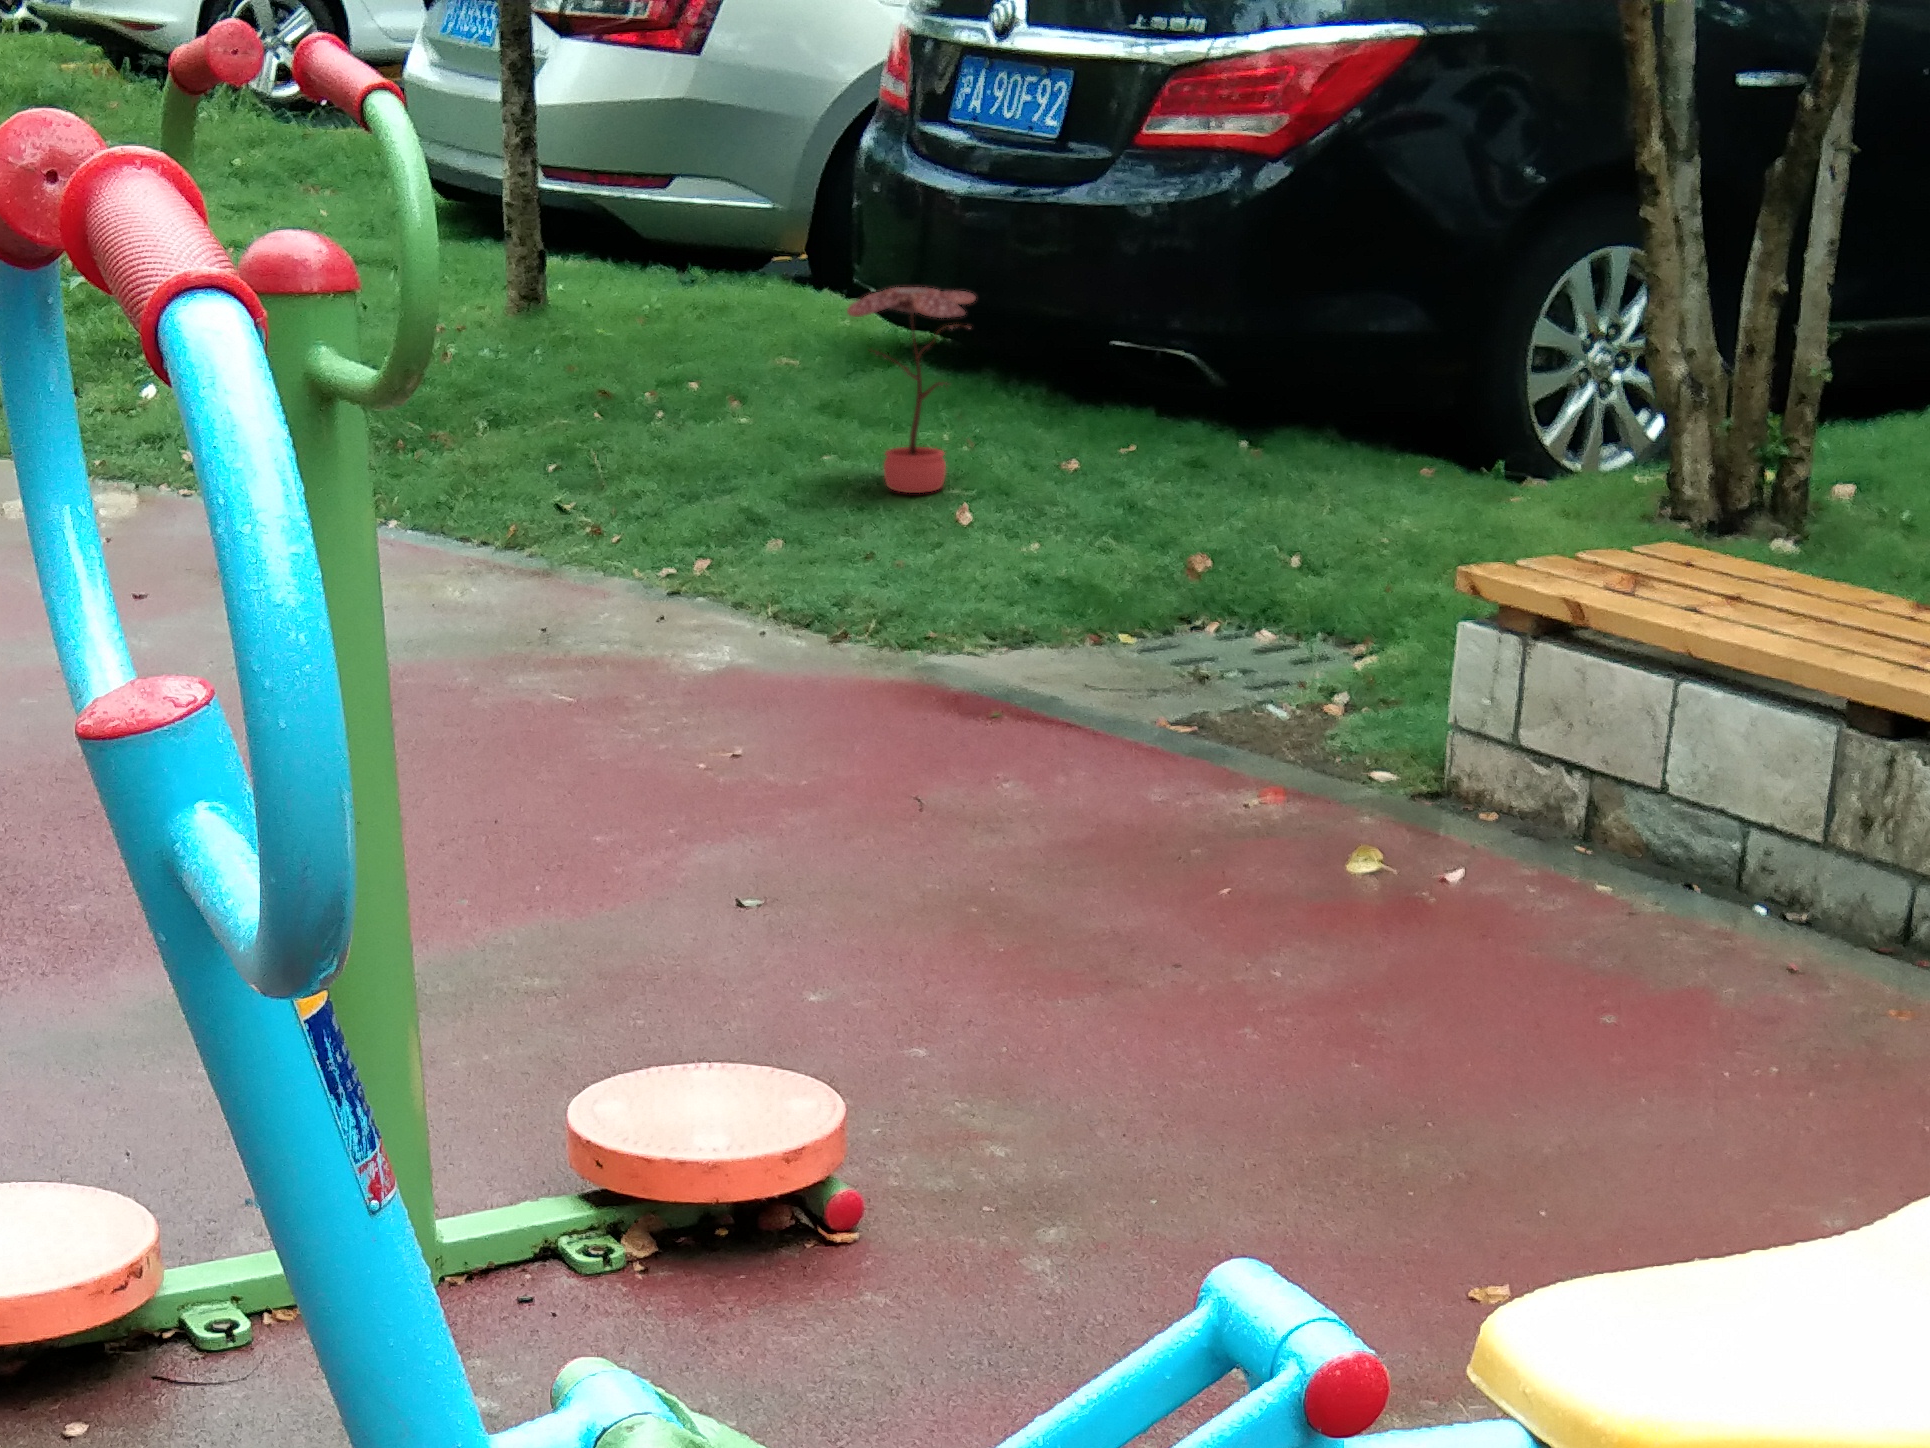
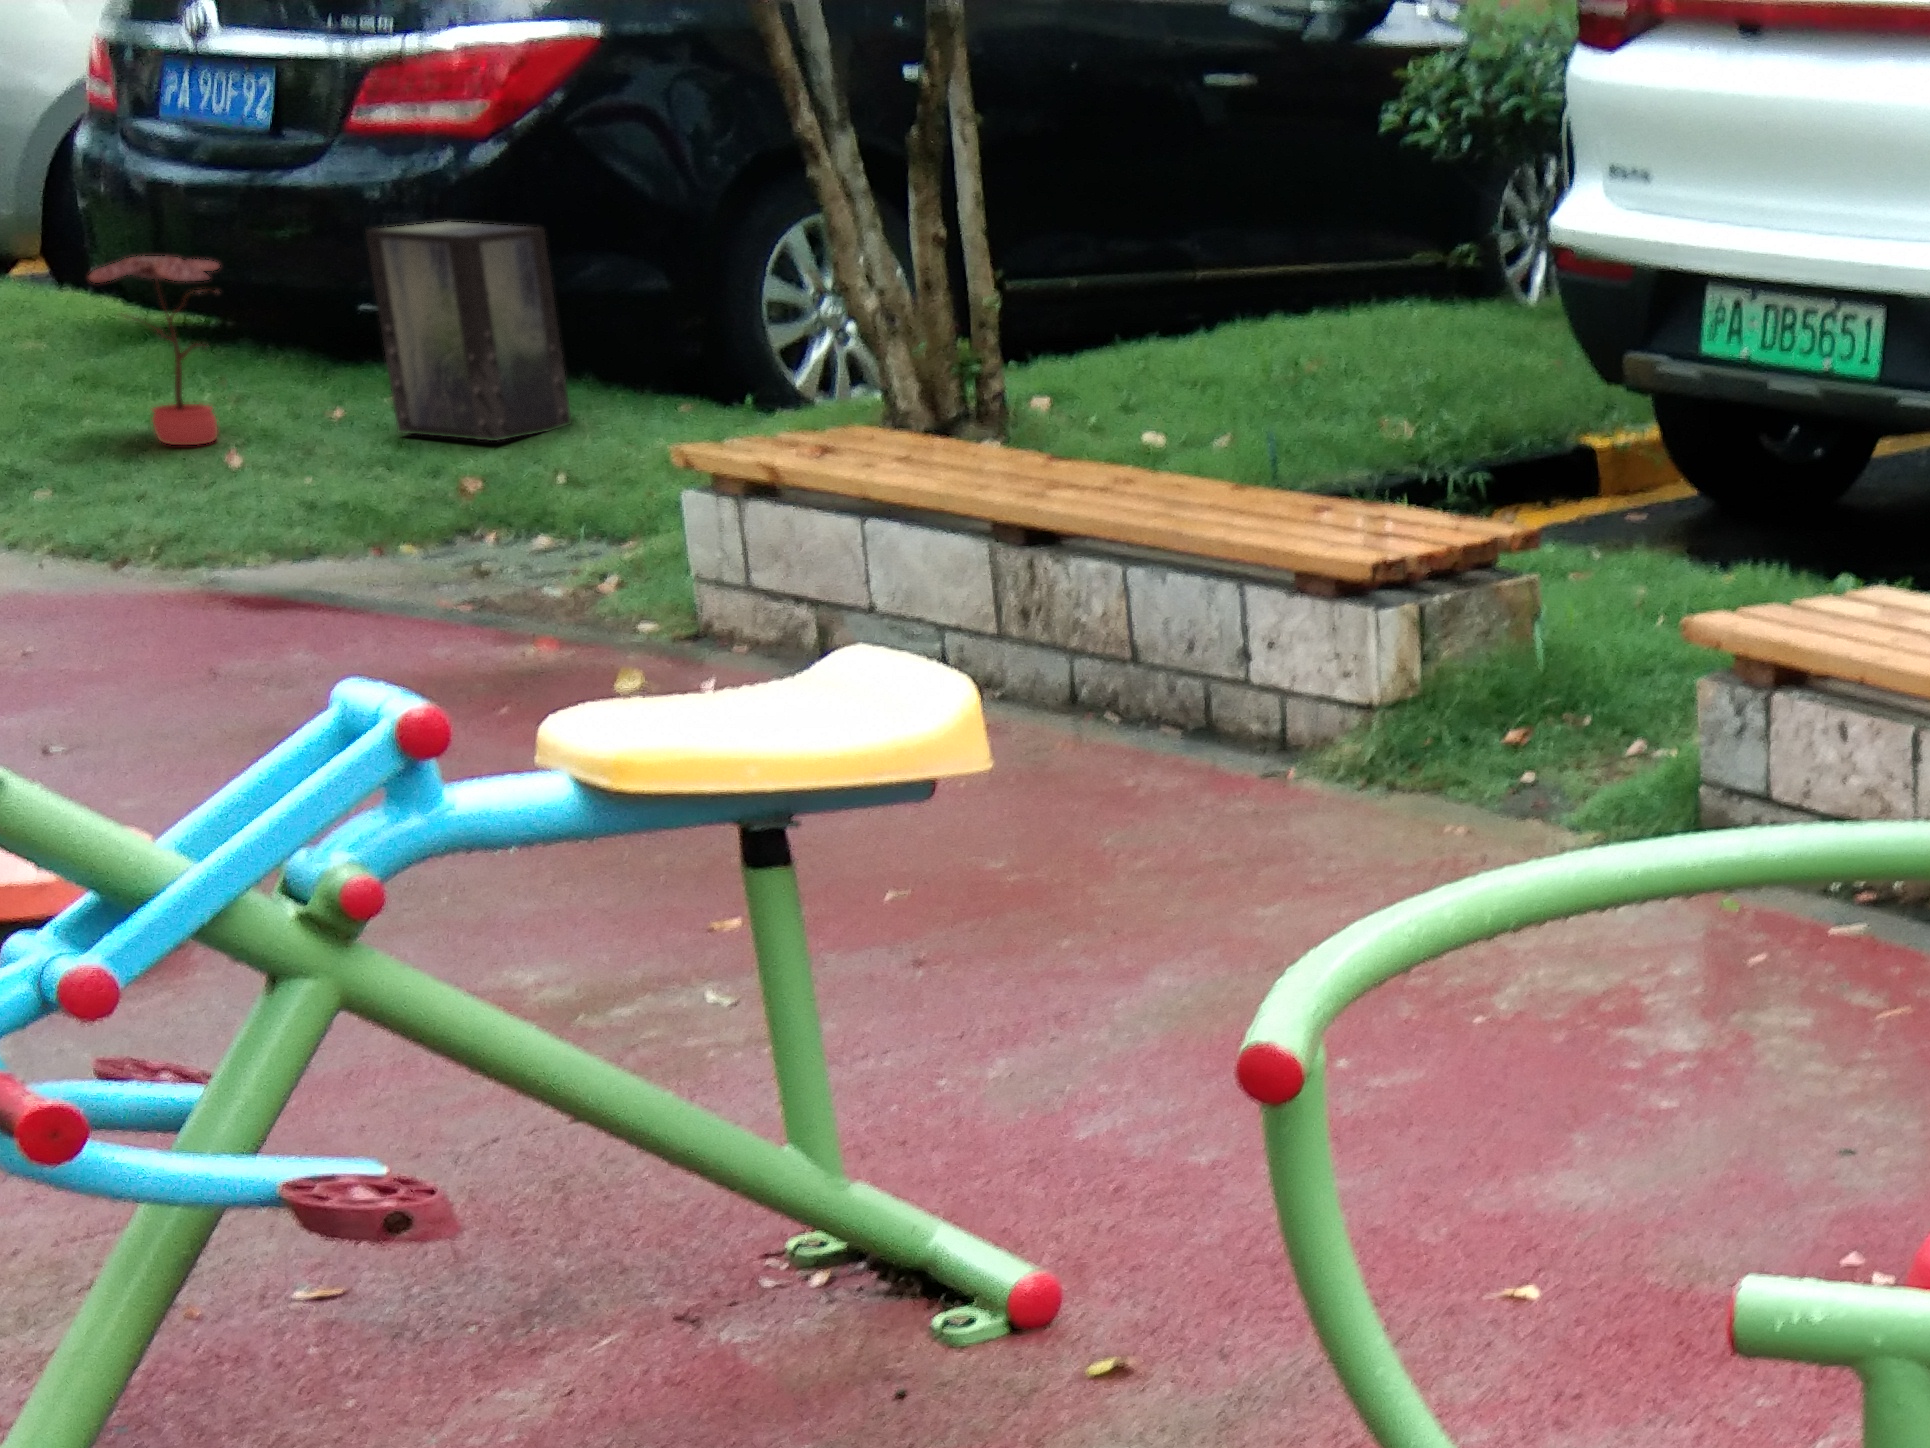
storage box: none [1125,252,1315,504] -> present [366,221,571,441]

